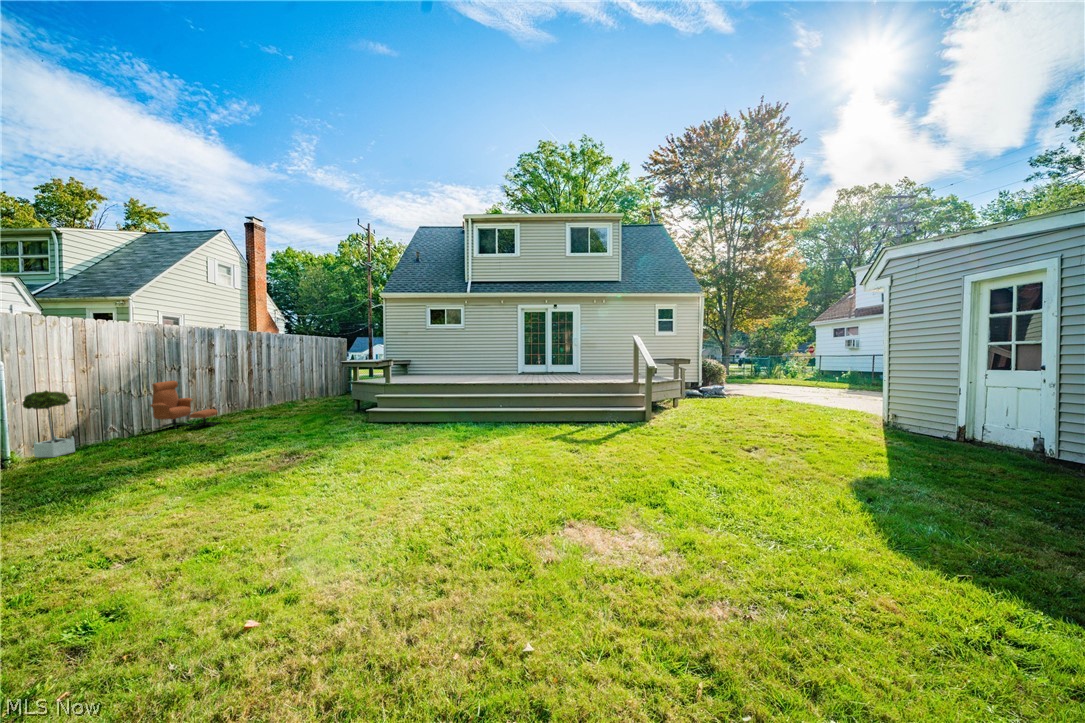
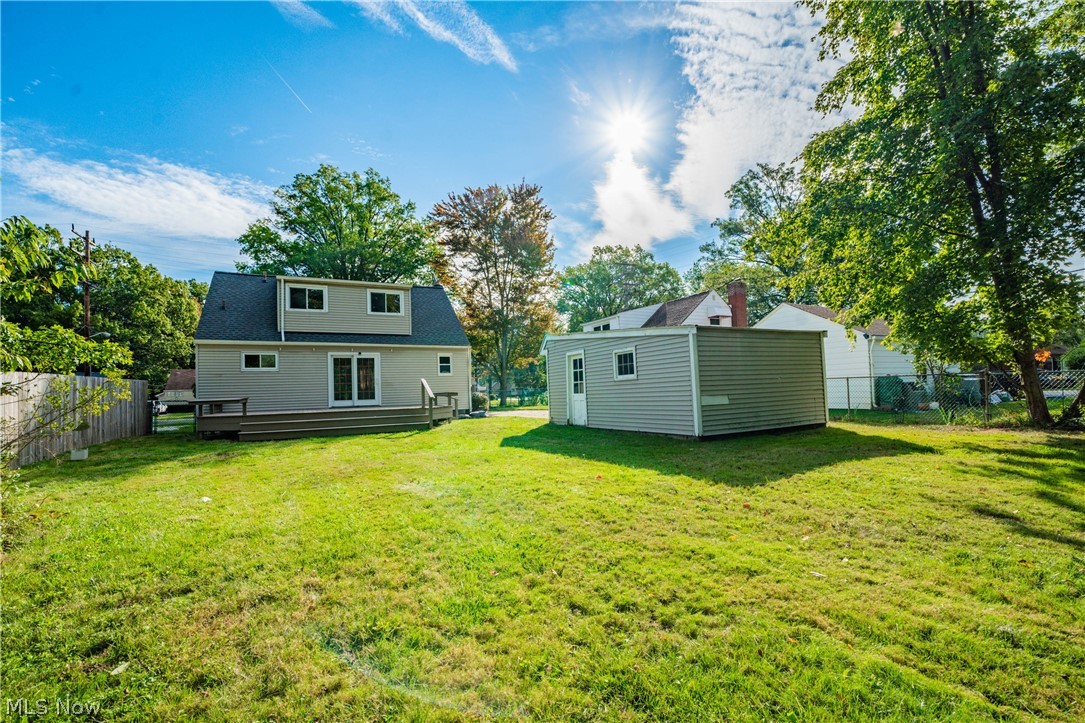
lounge chair: present [150,381,218,429] -> none [91,416,136,450]

